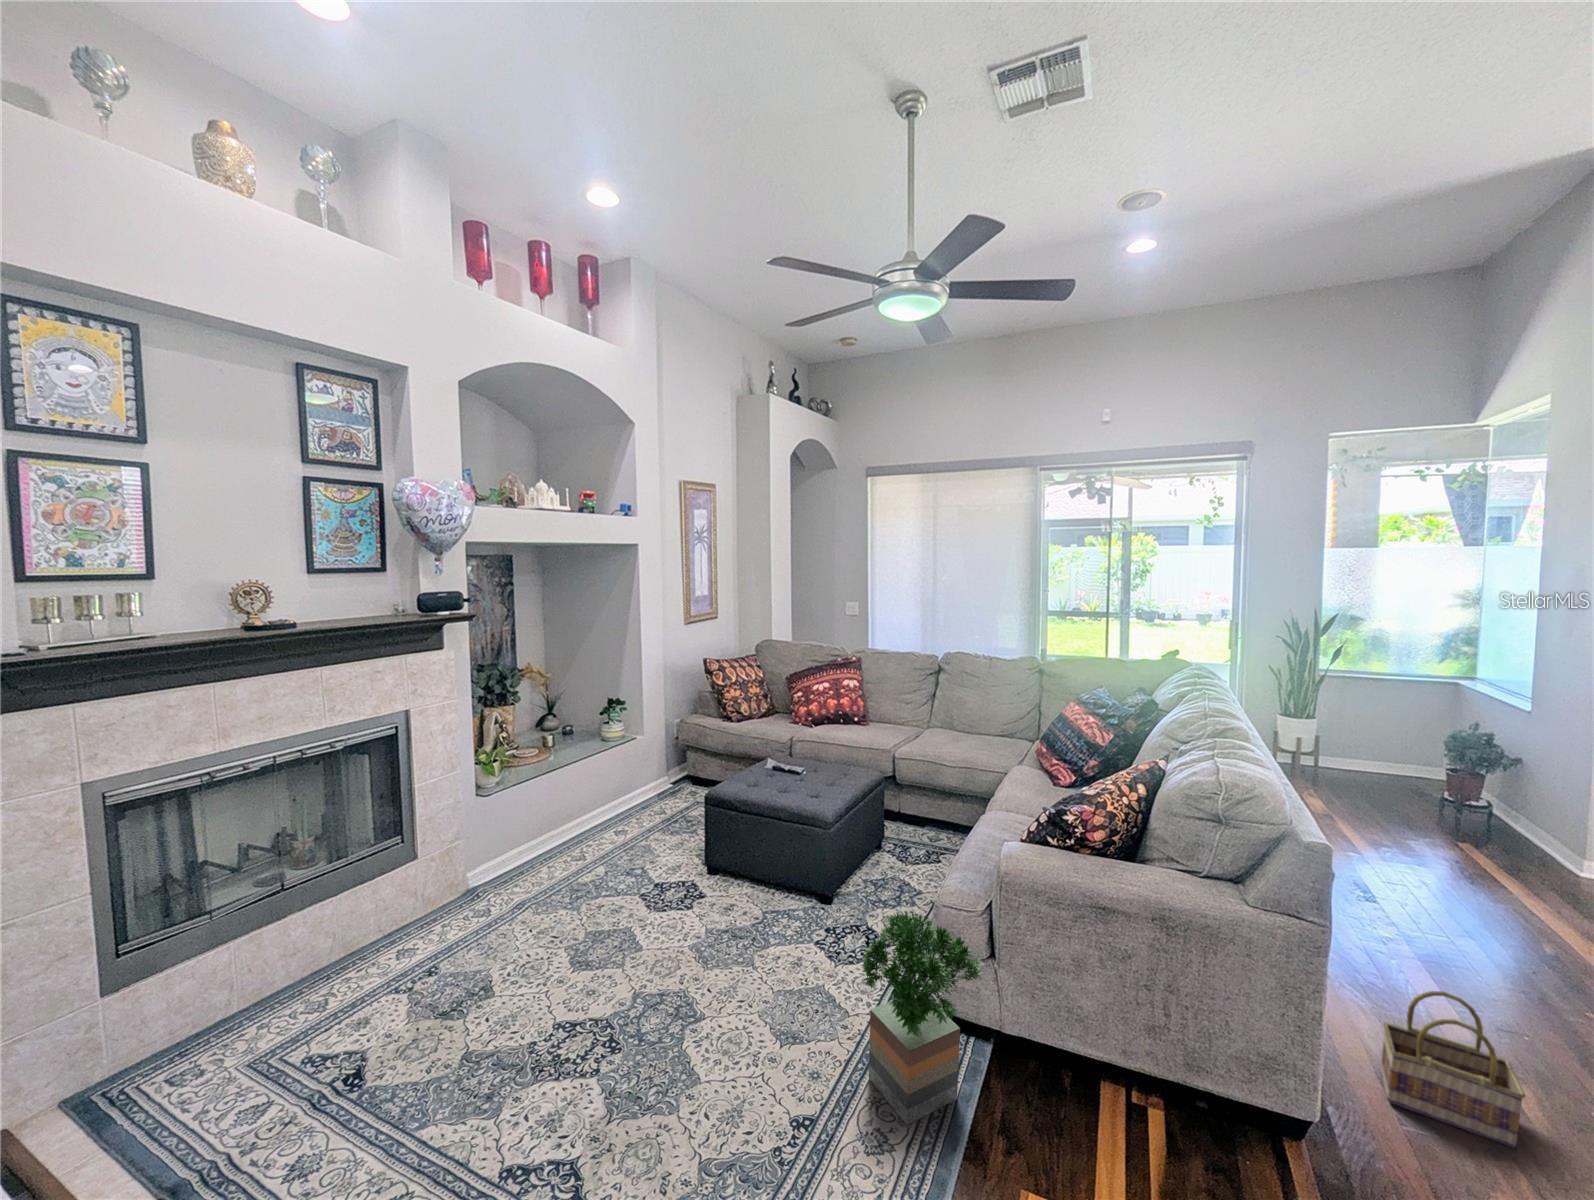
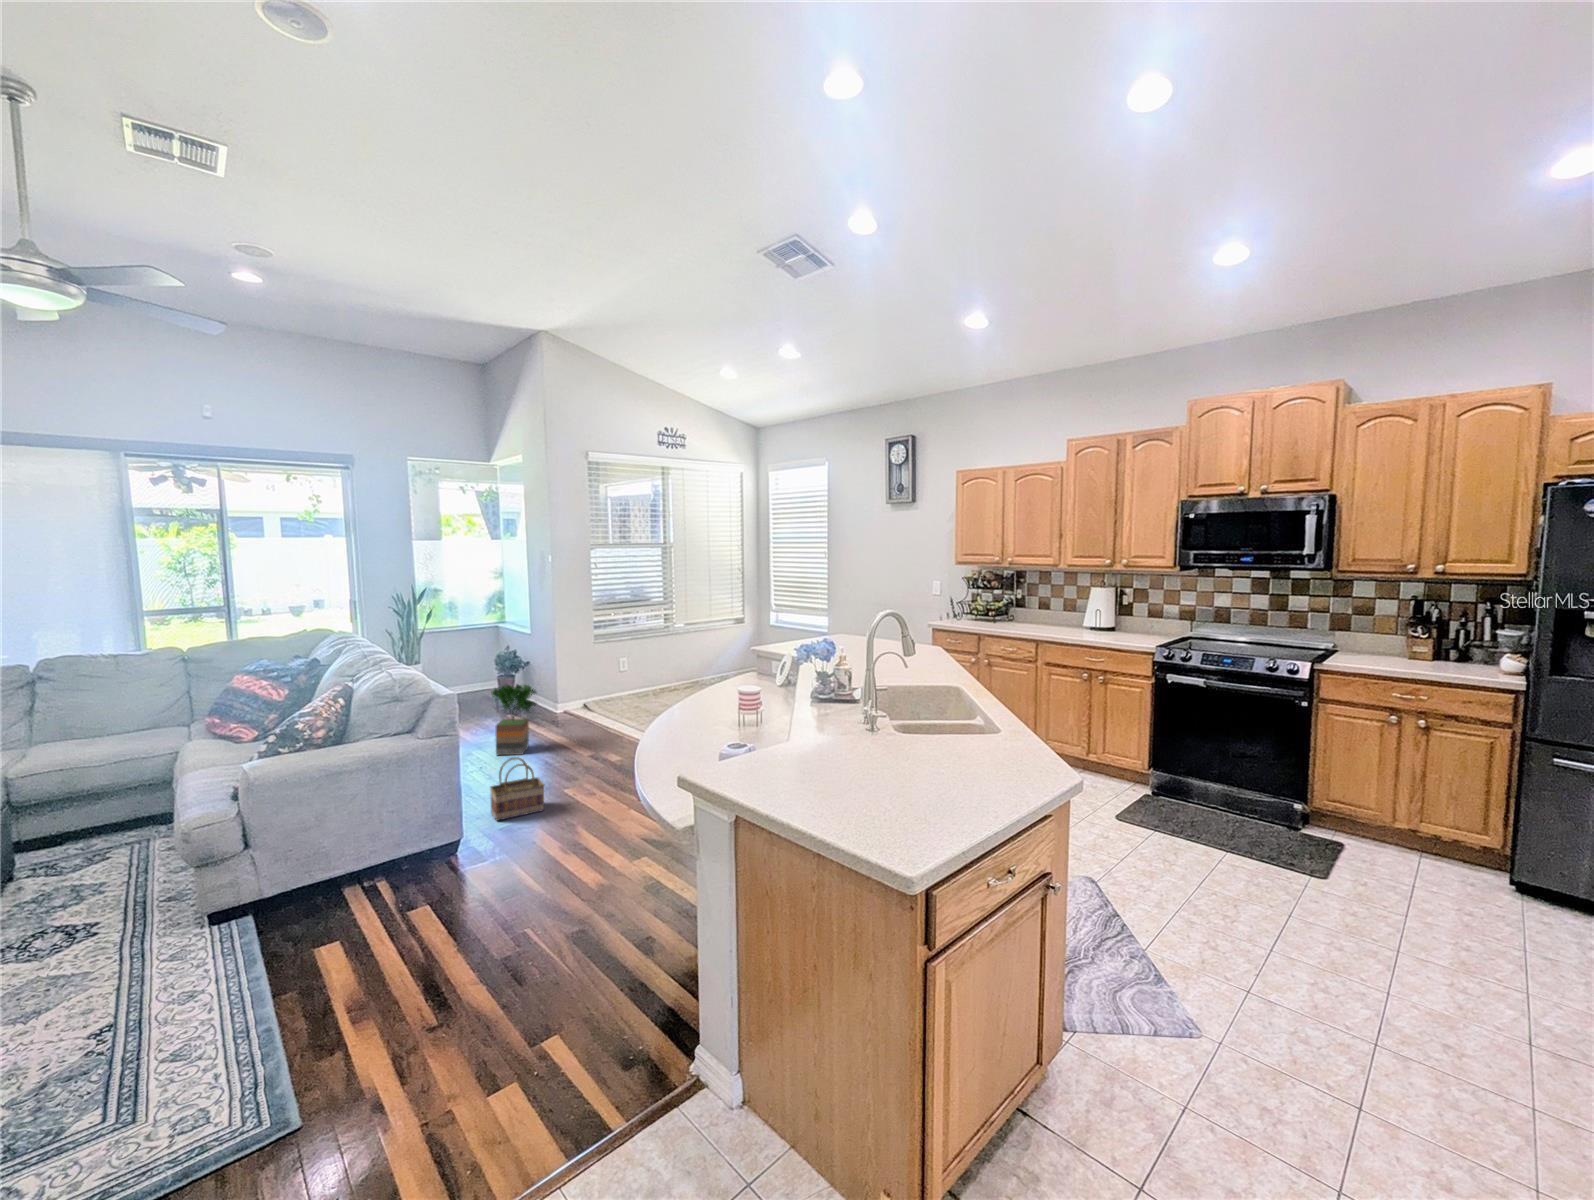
potted tree: present [861,912,985,1125] -> present [491,684,536,755]

